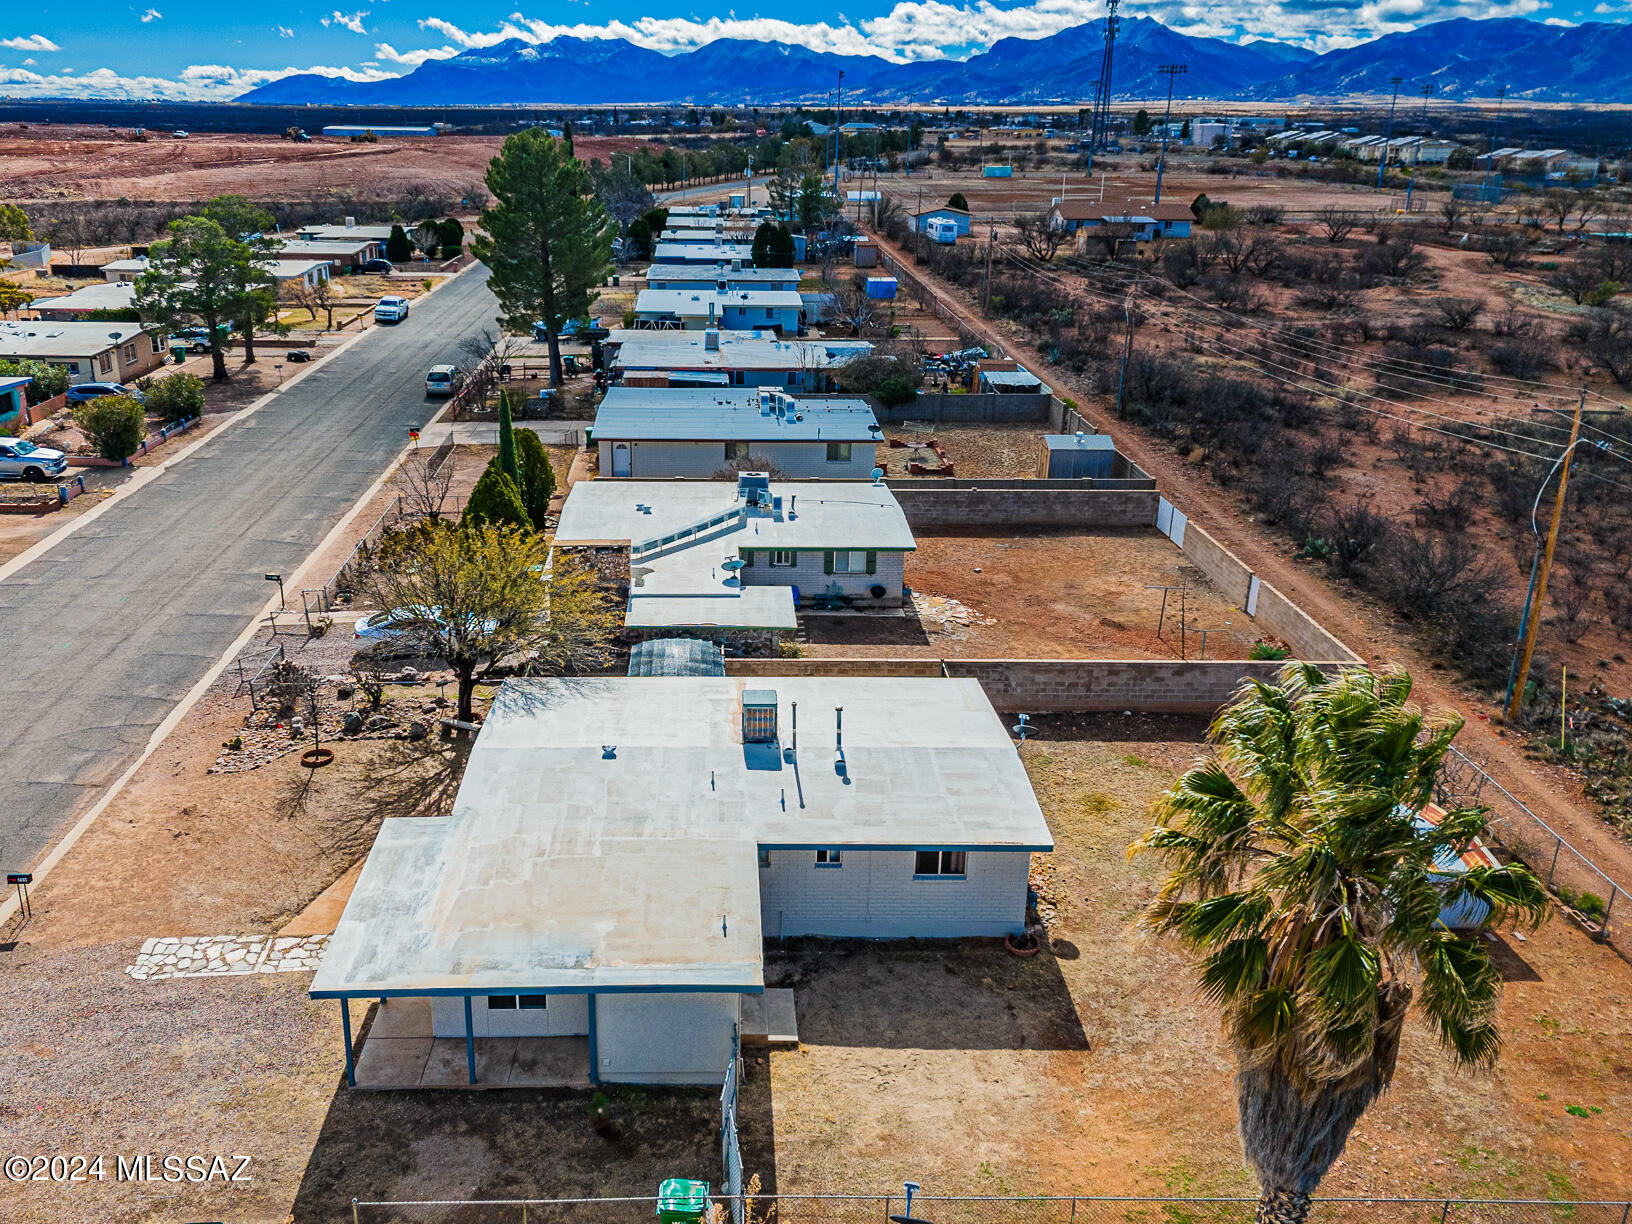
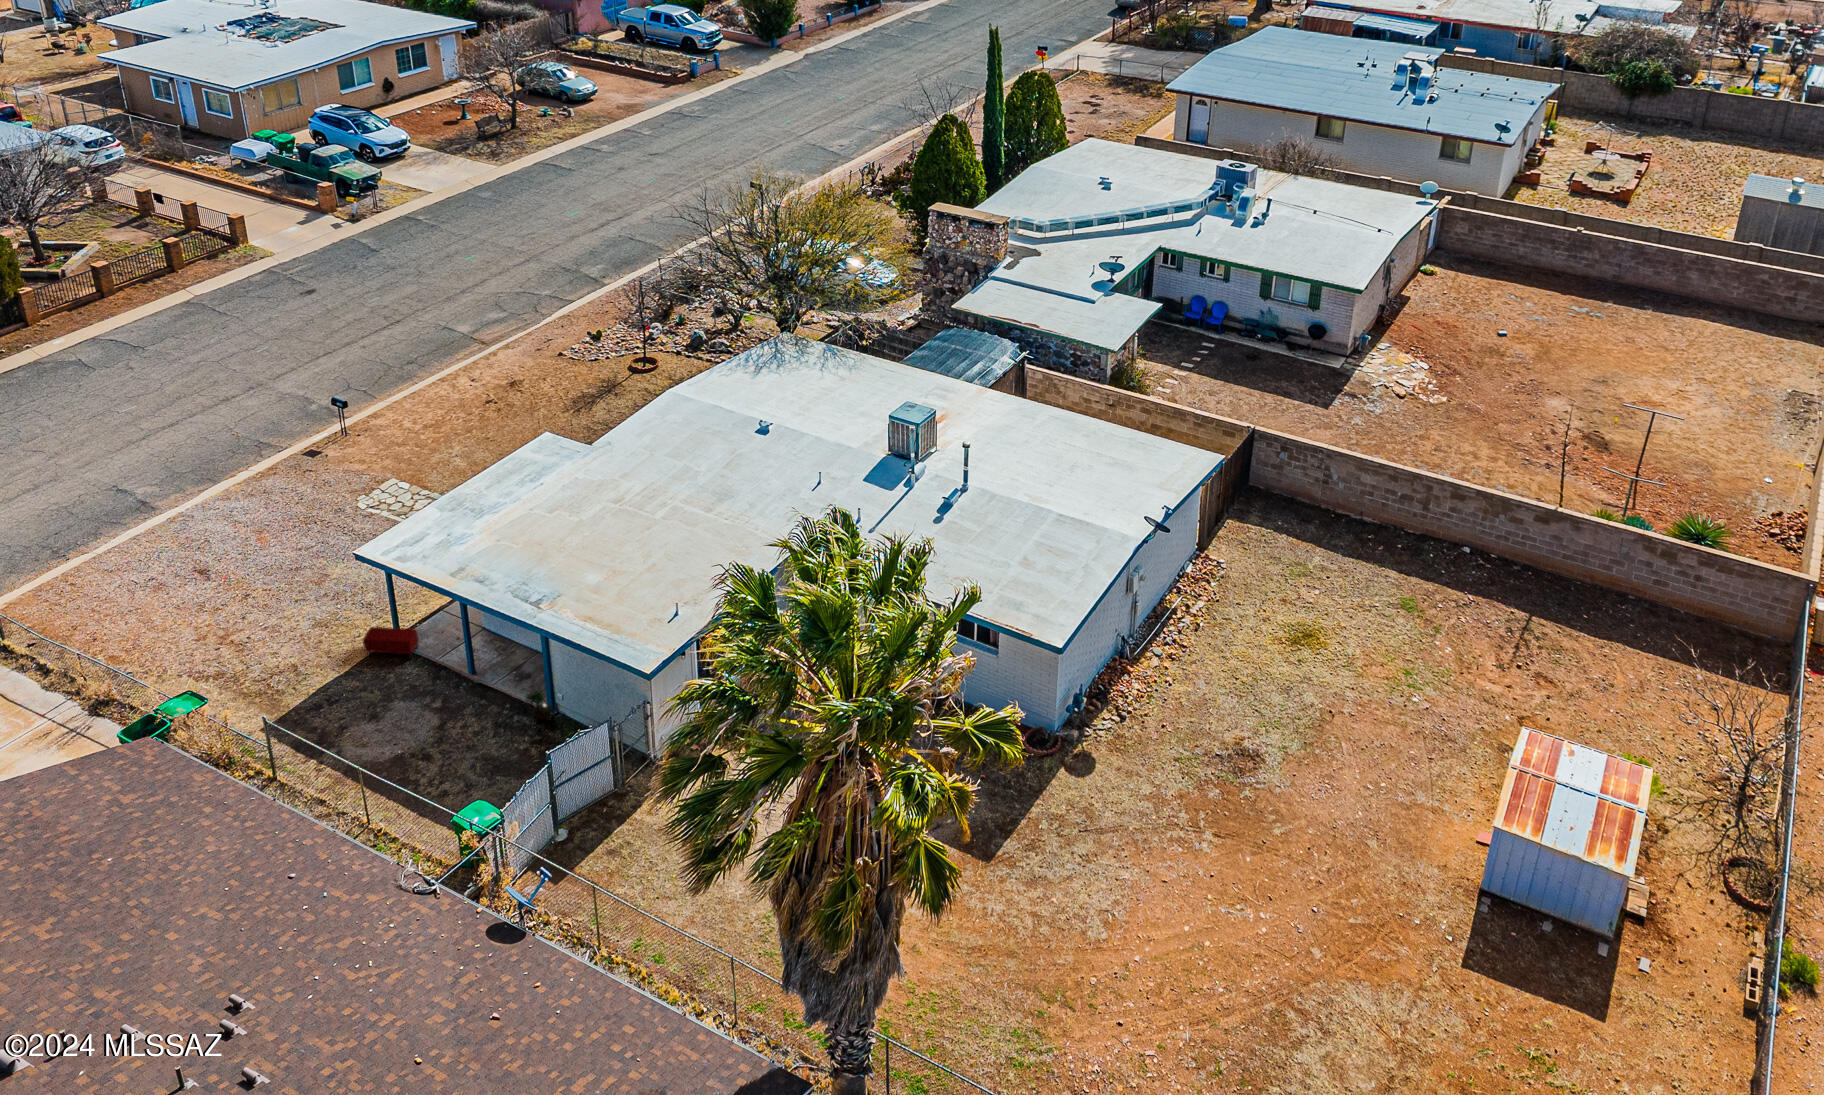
bench: none [304,1095,376,1157] -> present [363,627,419,658]

